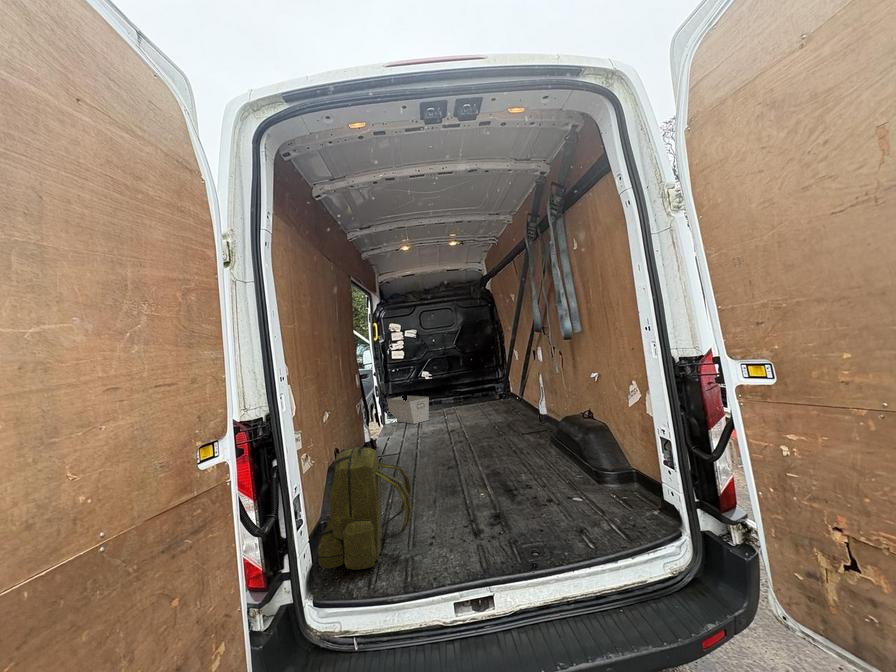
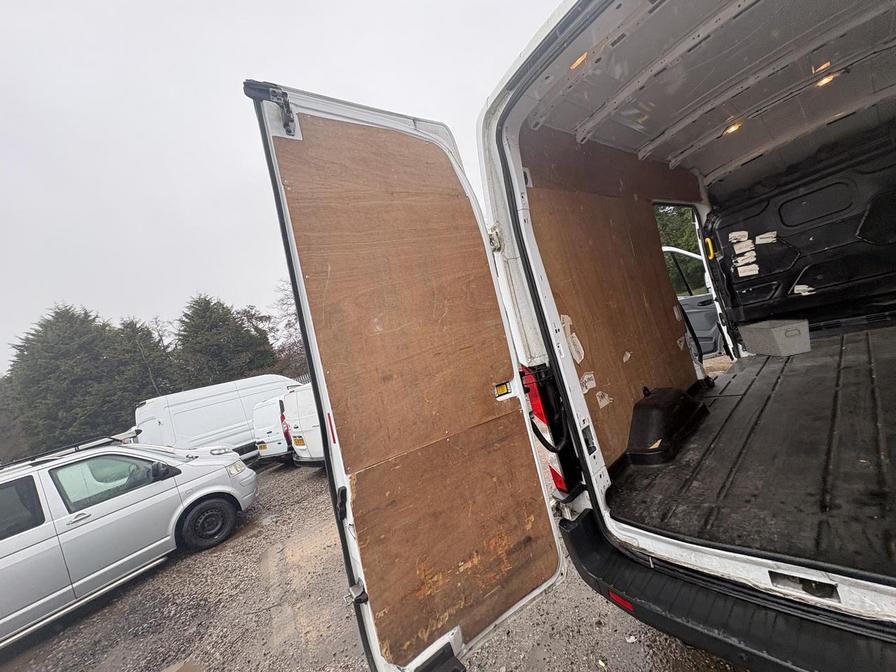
backpack: present [317,446,412,570] -> none [617,388,722,504]

